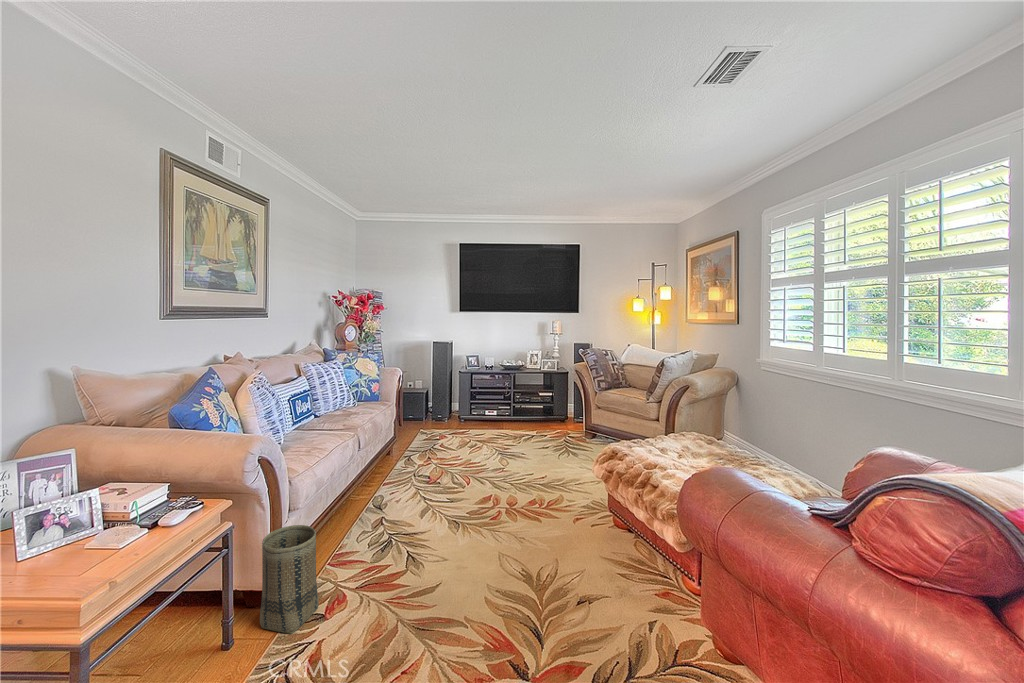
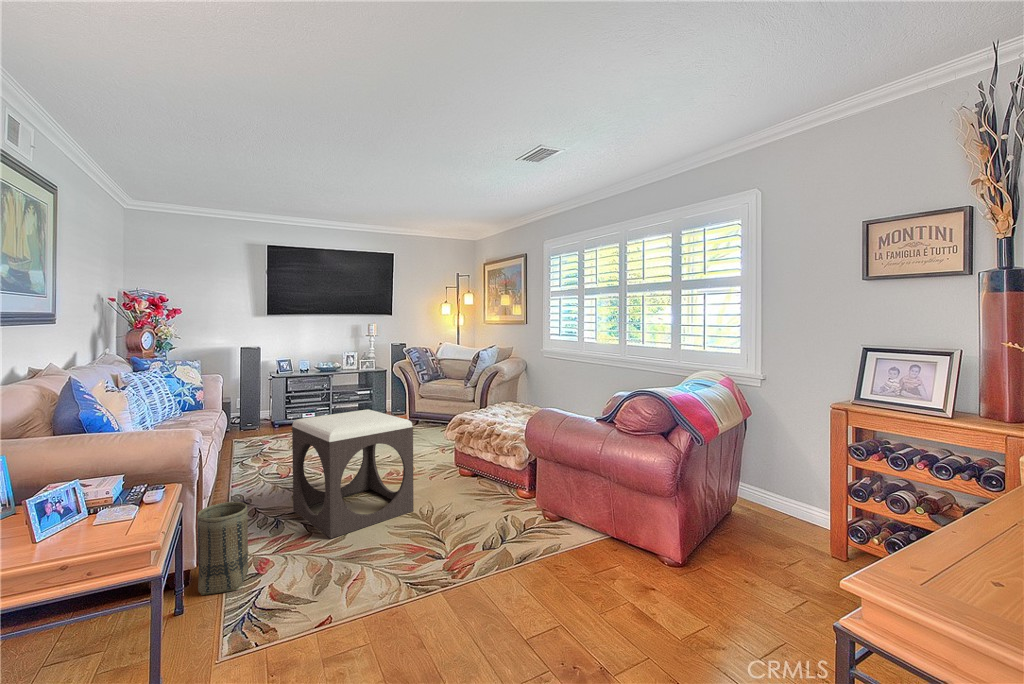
footstool: none [412,427,533,585] -> present [292,409,414,538]

